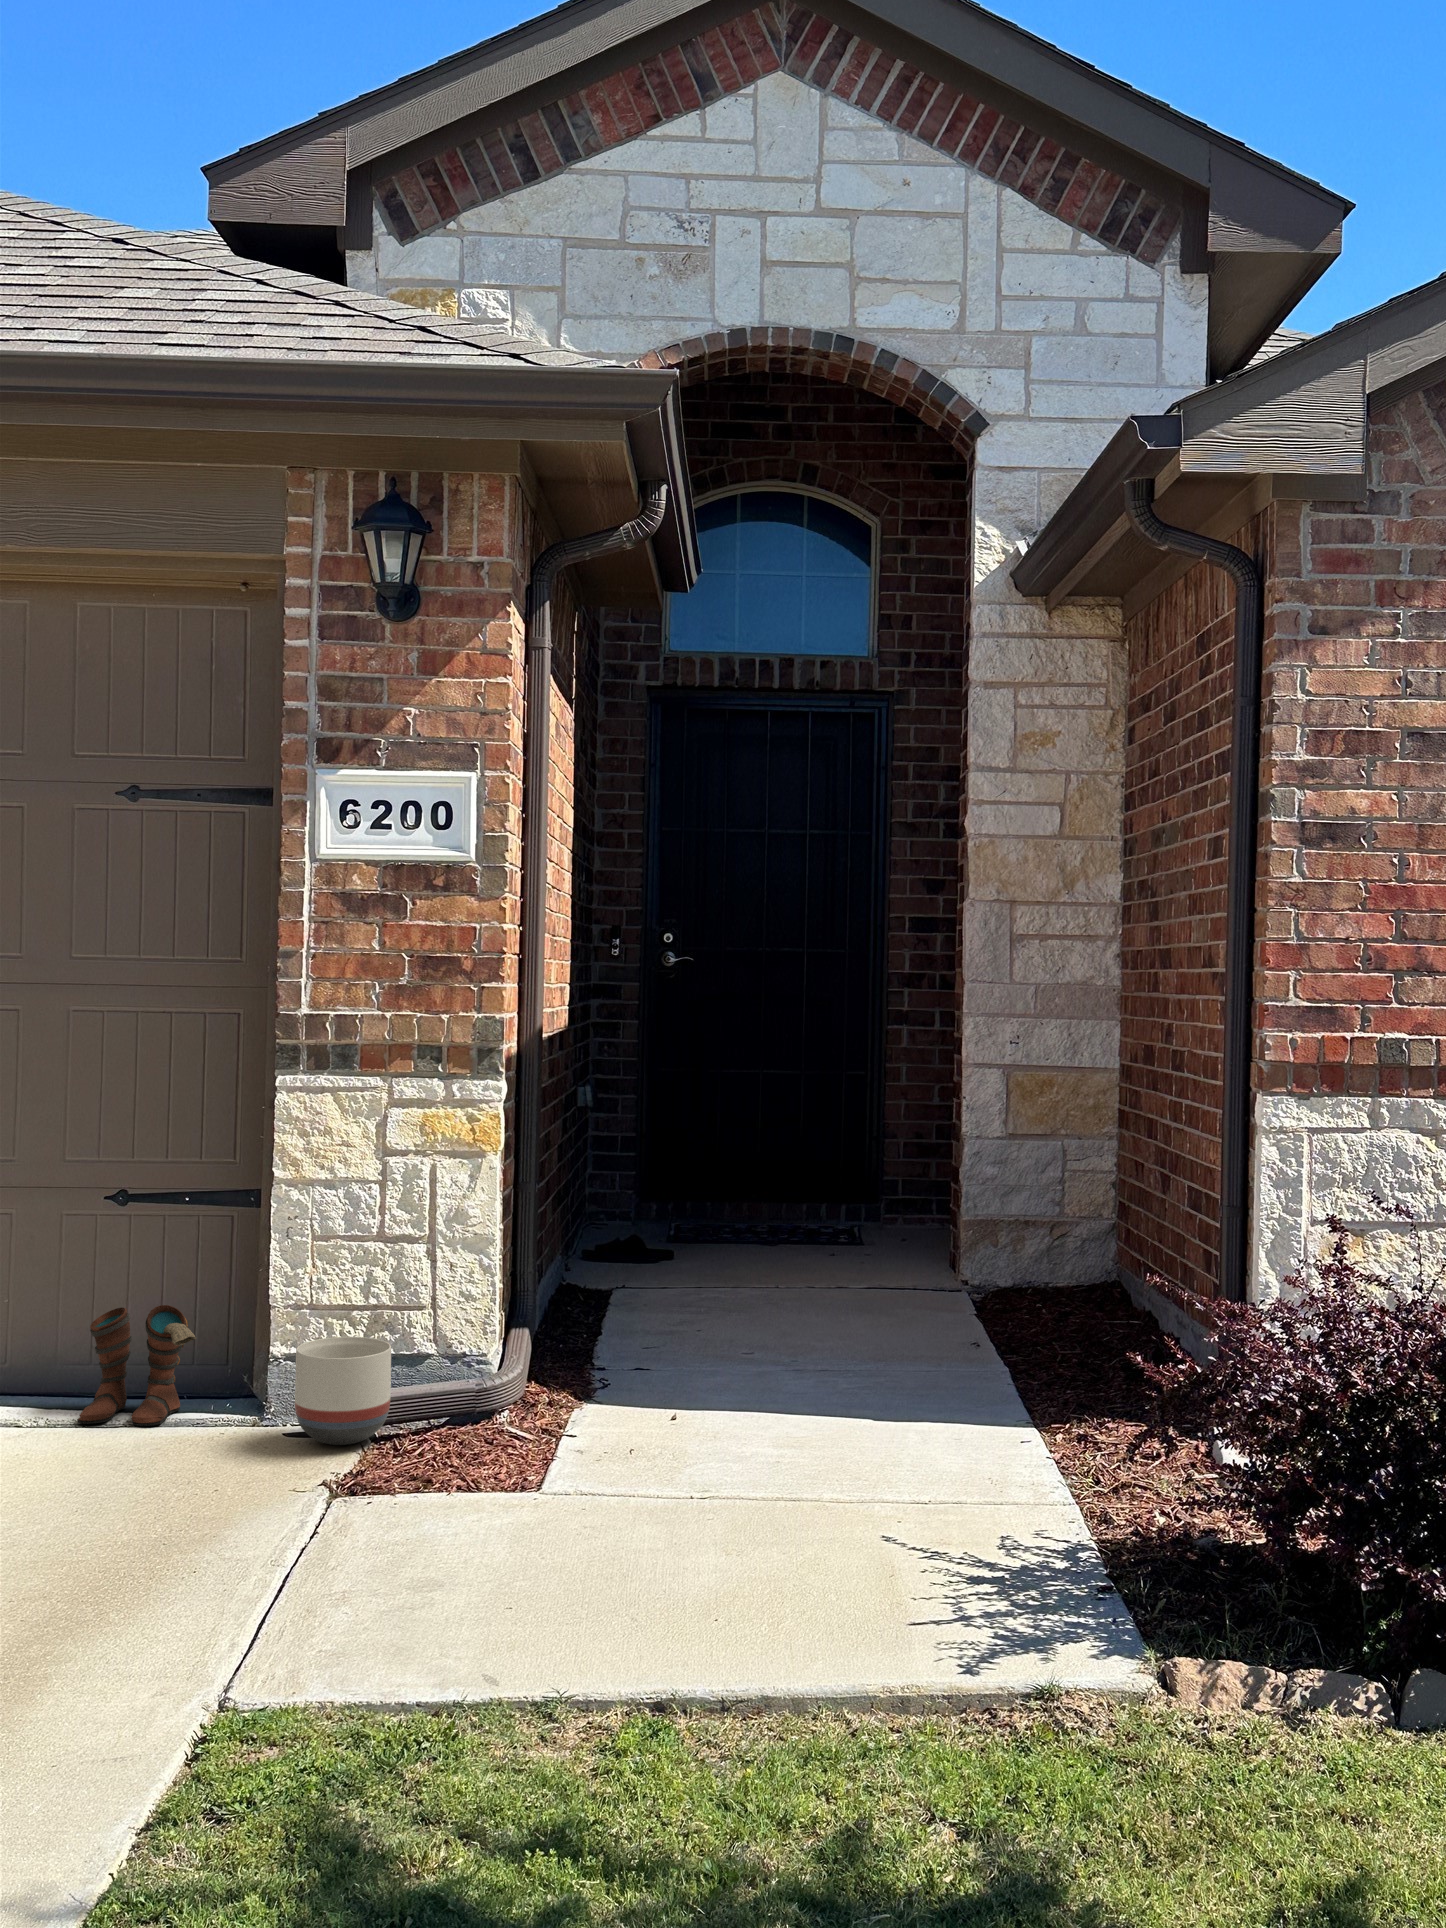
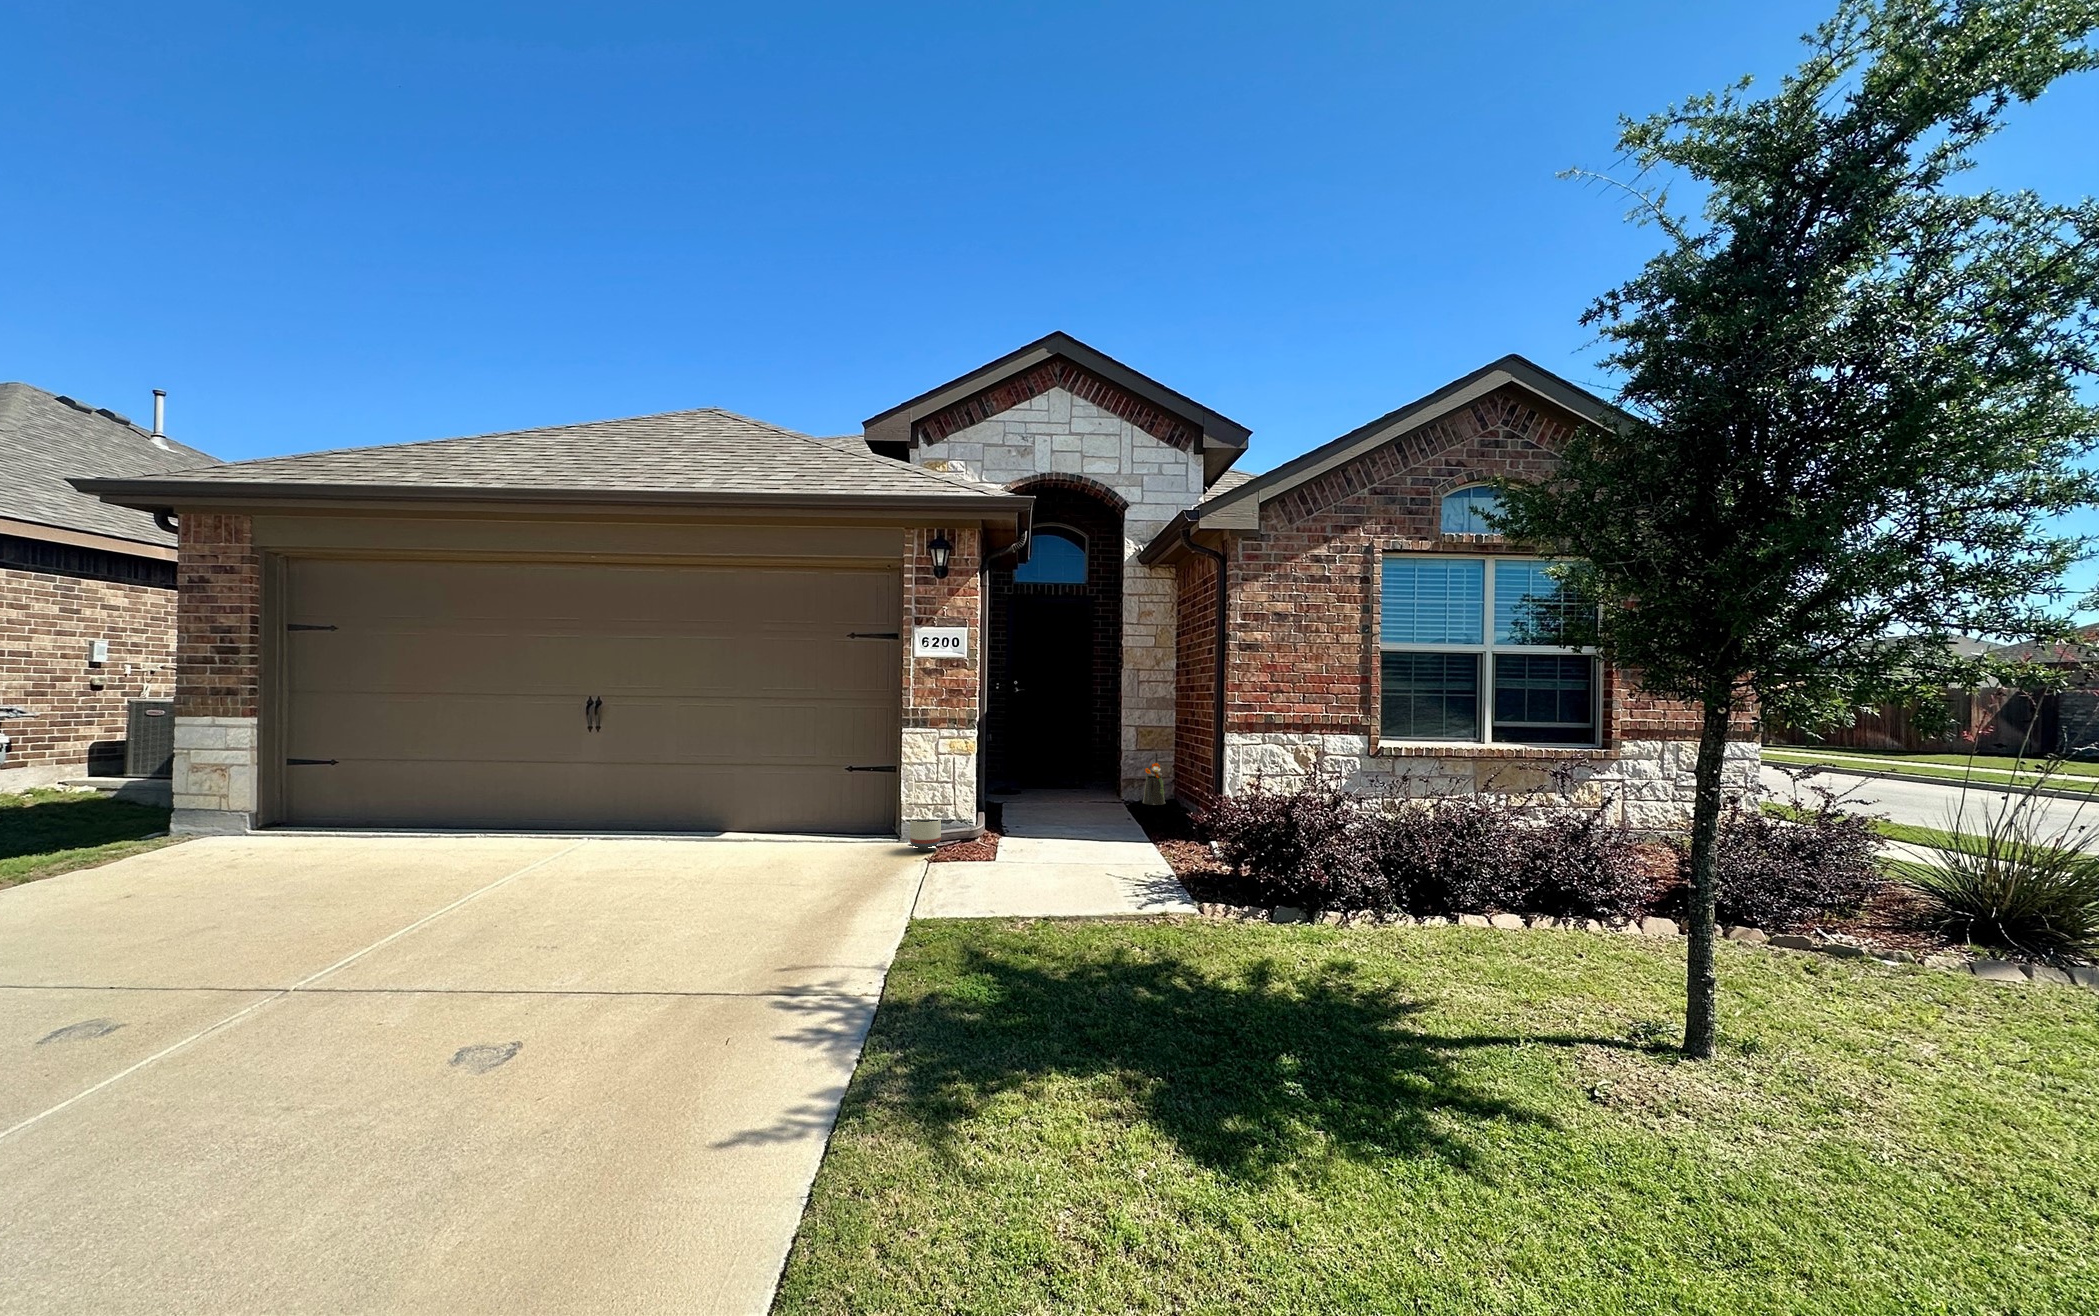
watering can: none [1011,1183,1078,1307] -> present [1143,763,1165,805]
boots: present [78,1305,196,1426] -> none [834,806,875,847]

